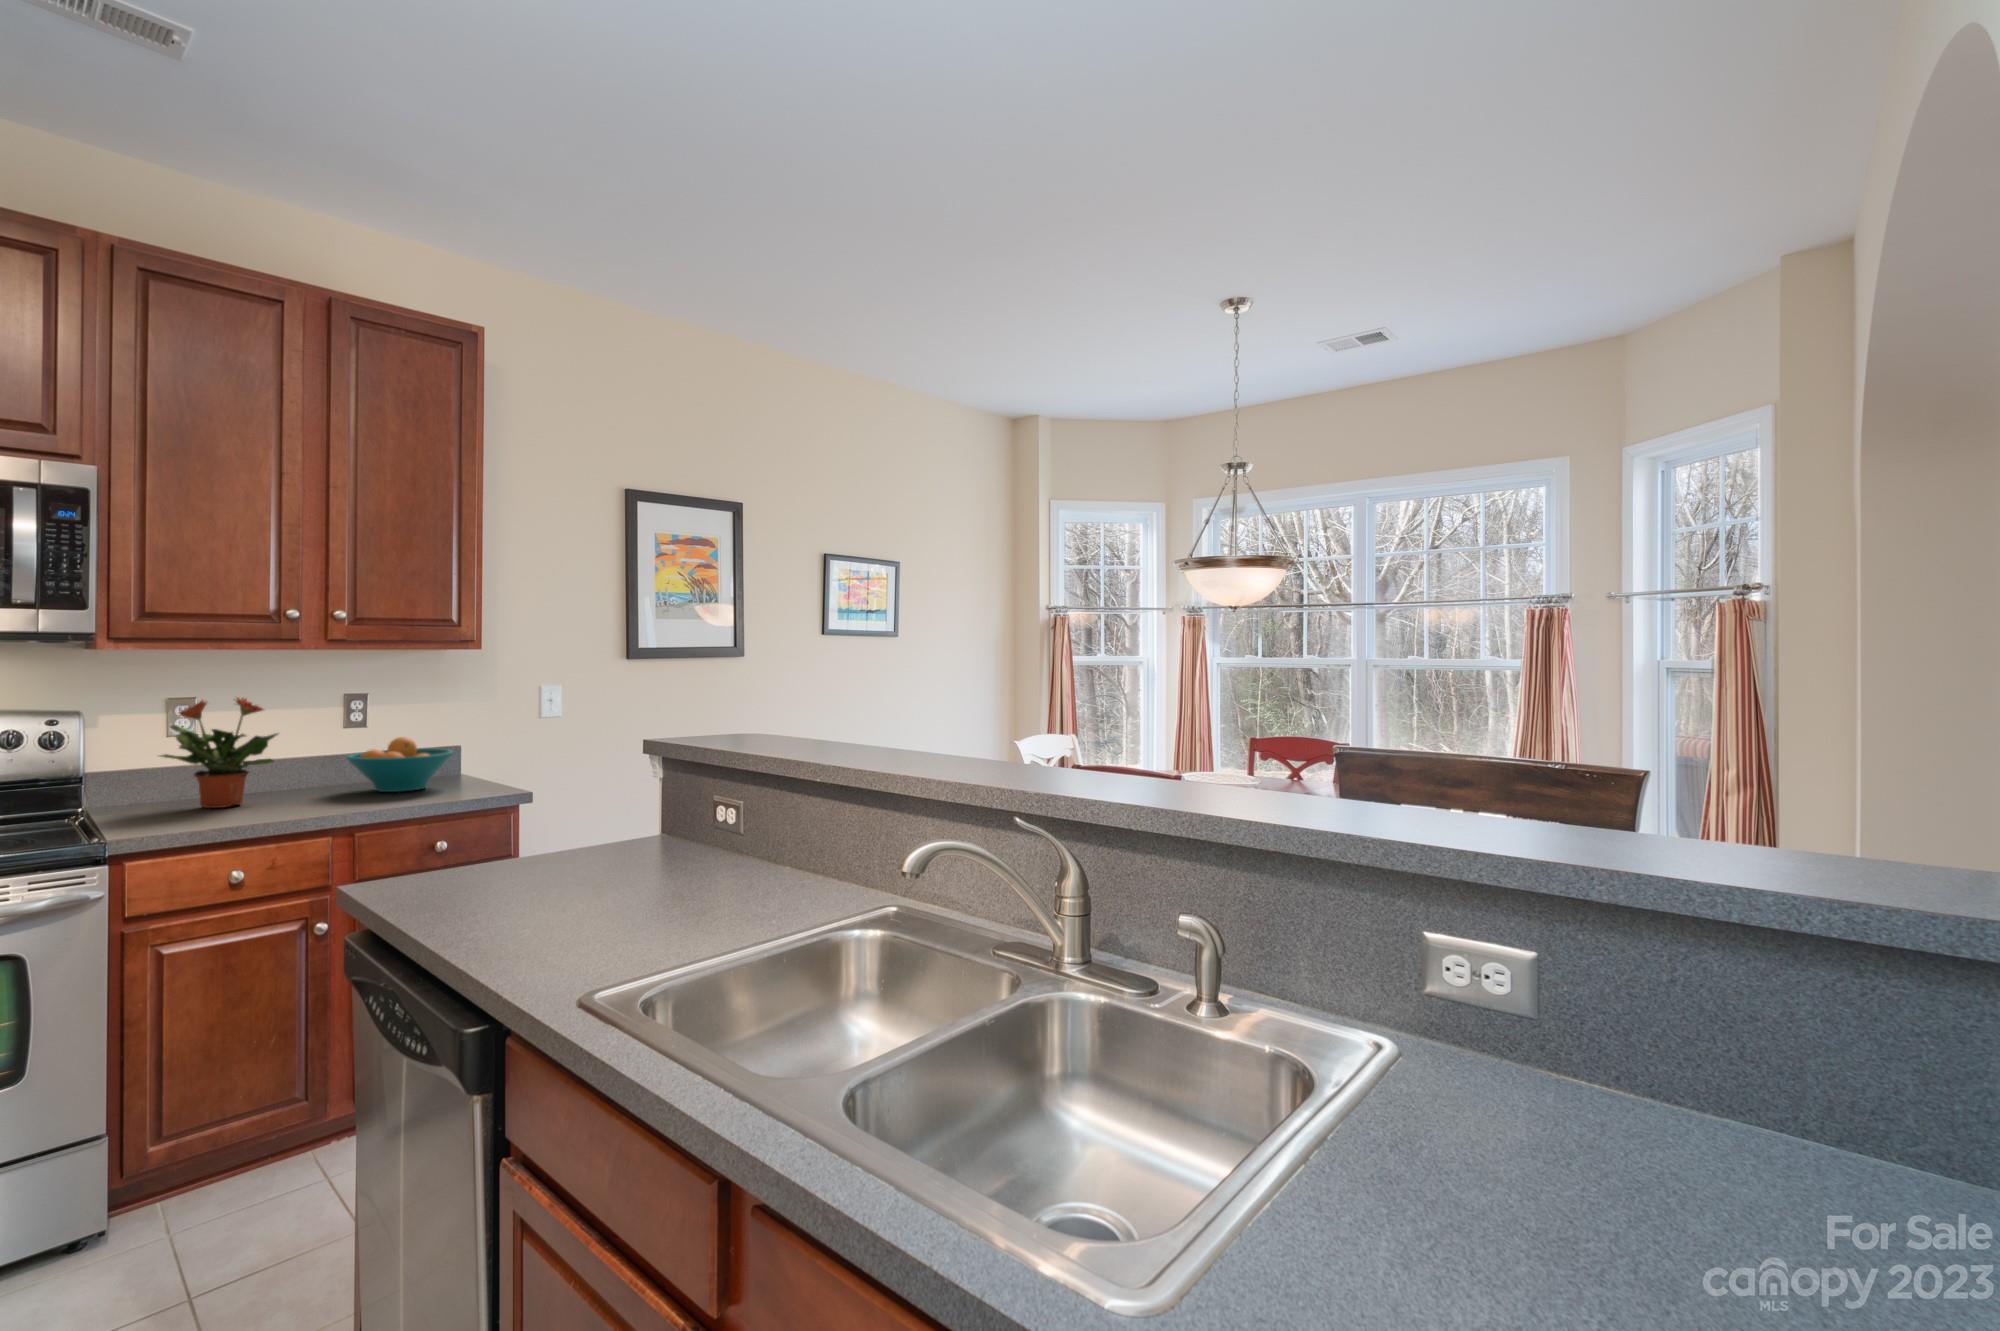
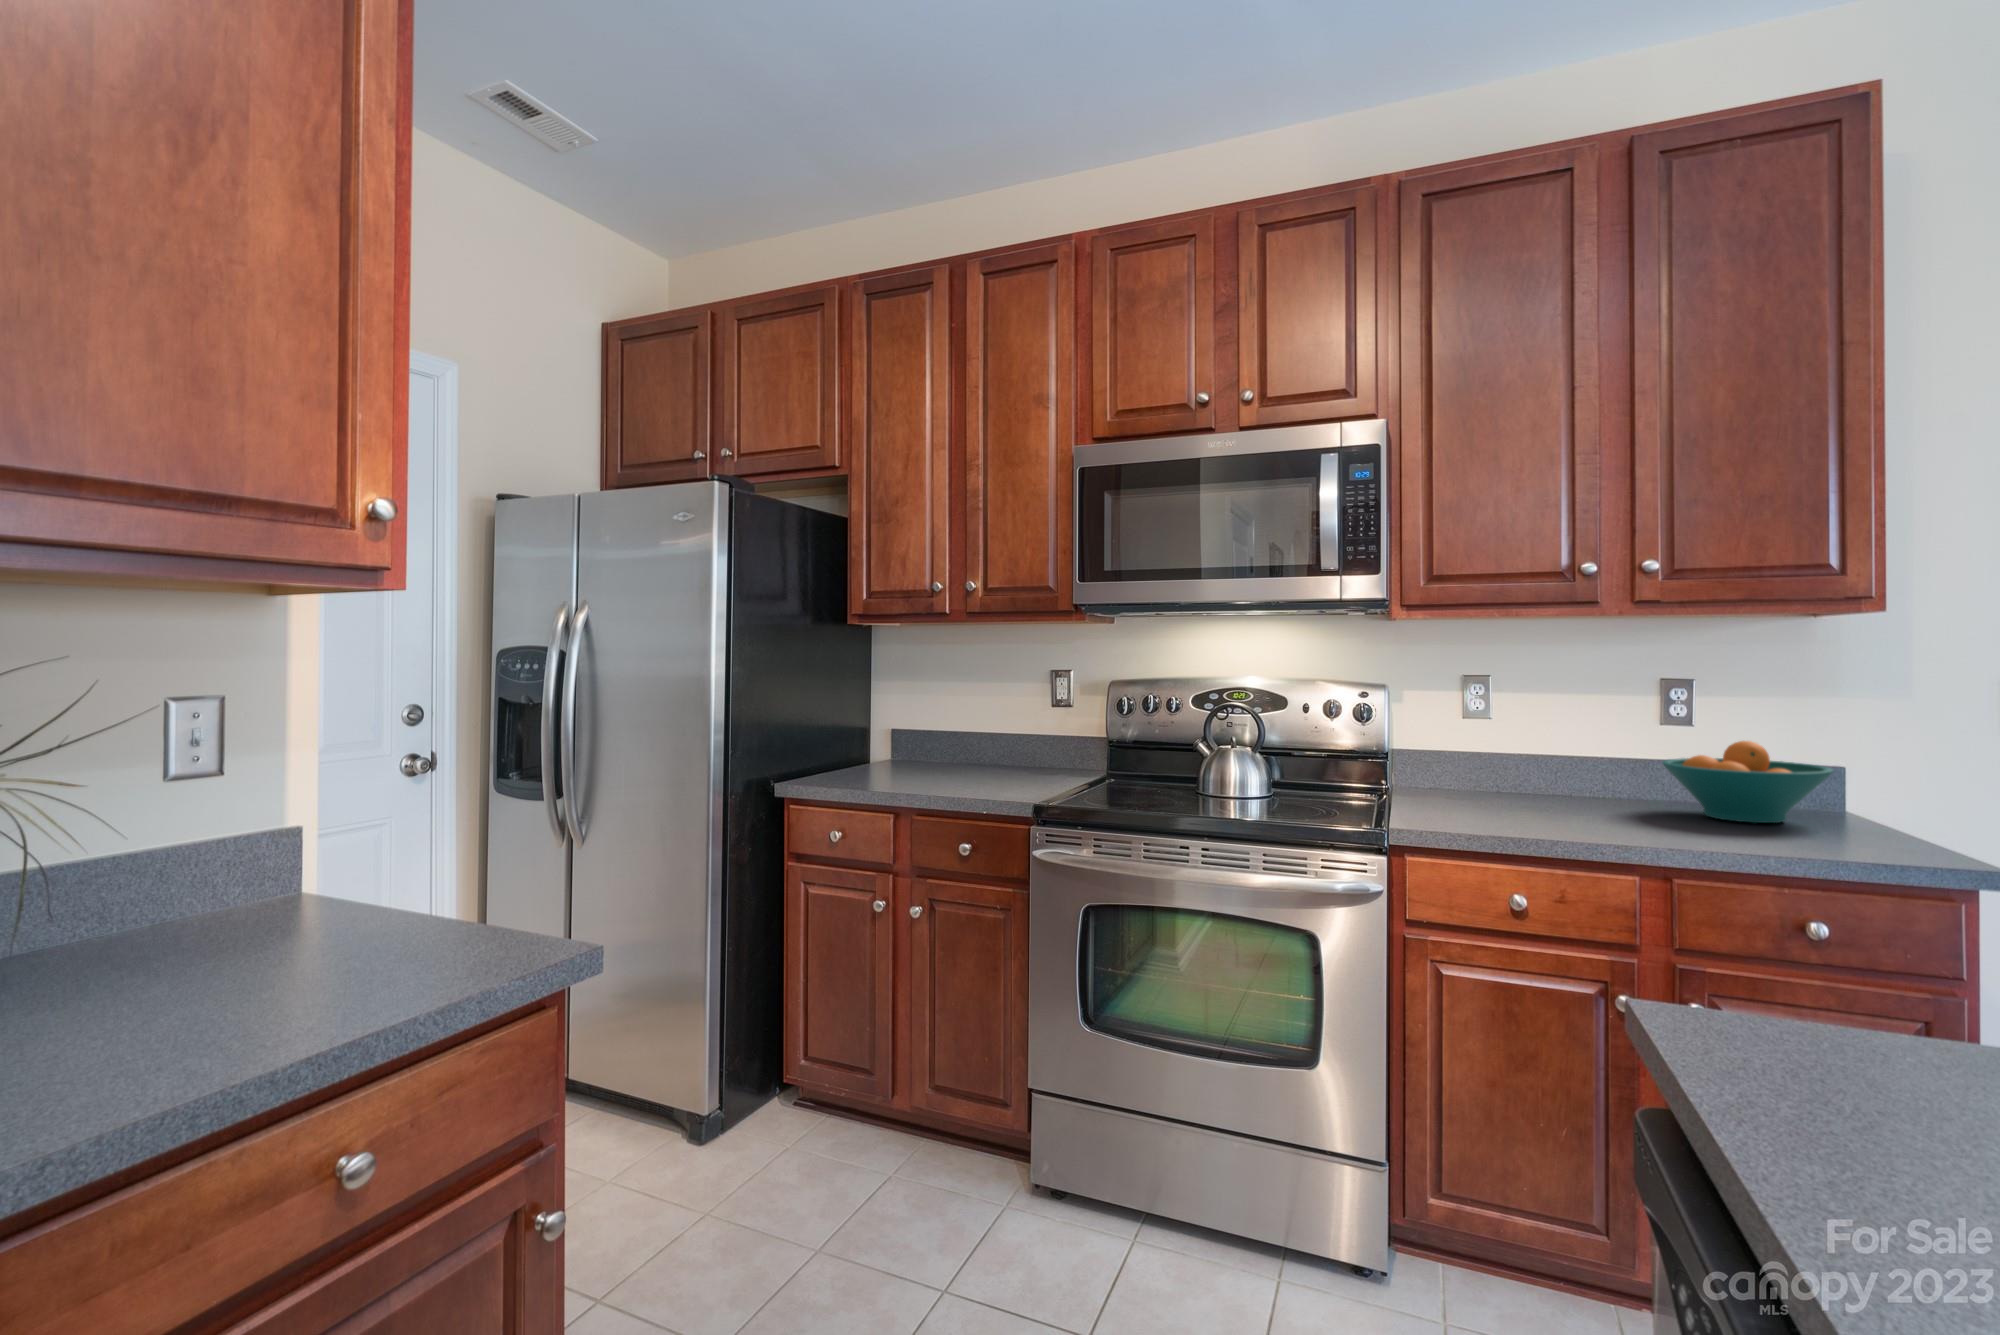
potted plant: present [161,697,278,808] -> none [1446,675,1578,810]

